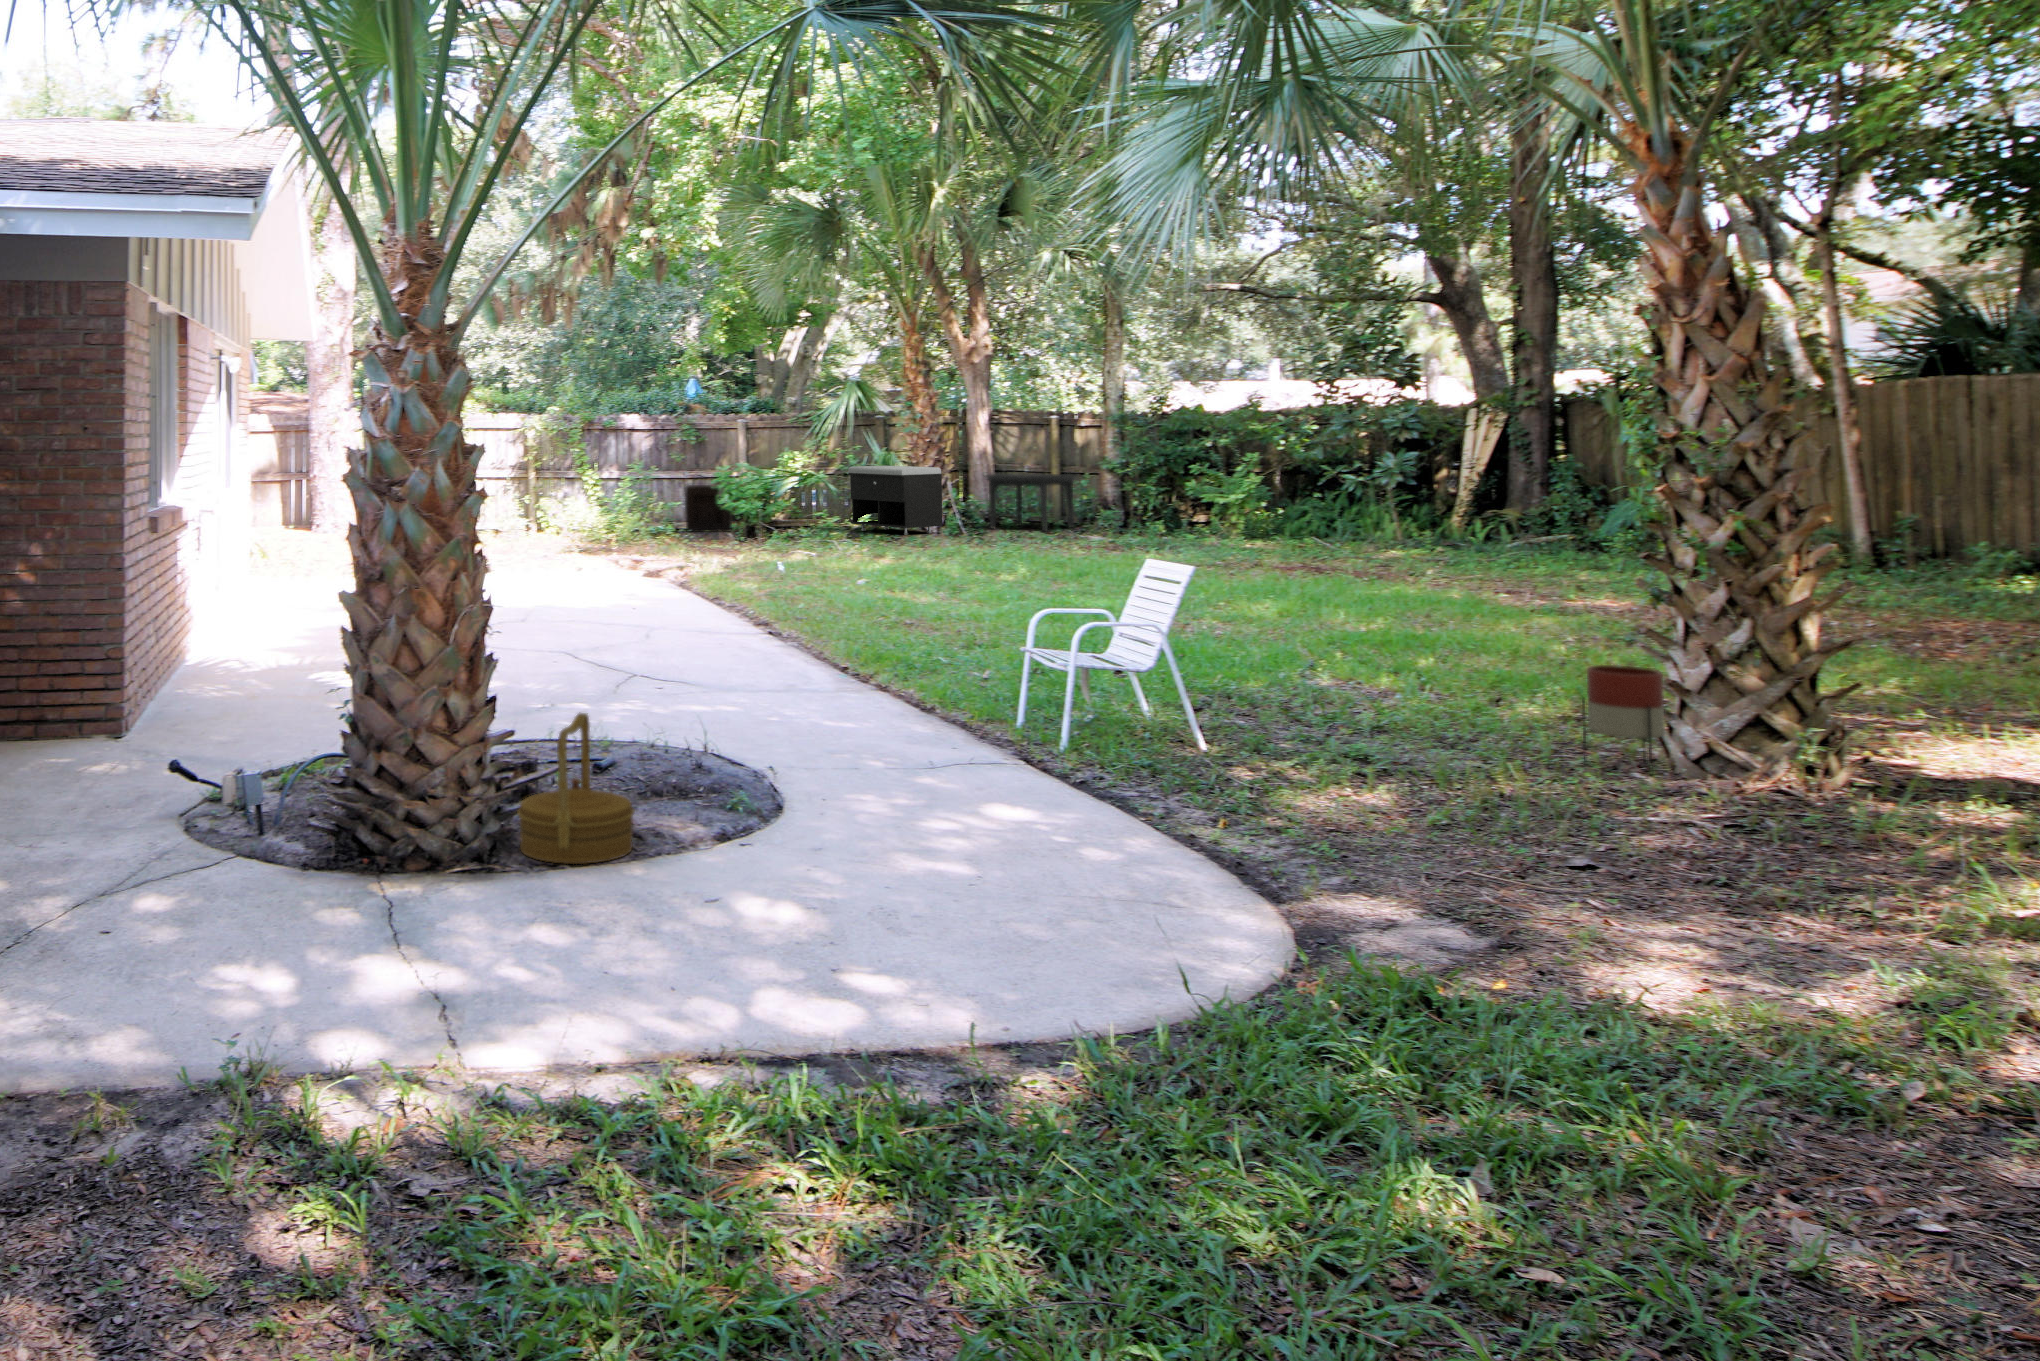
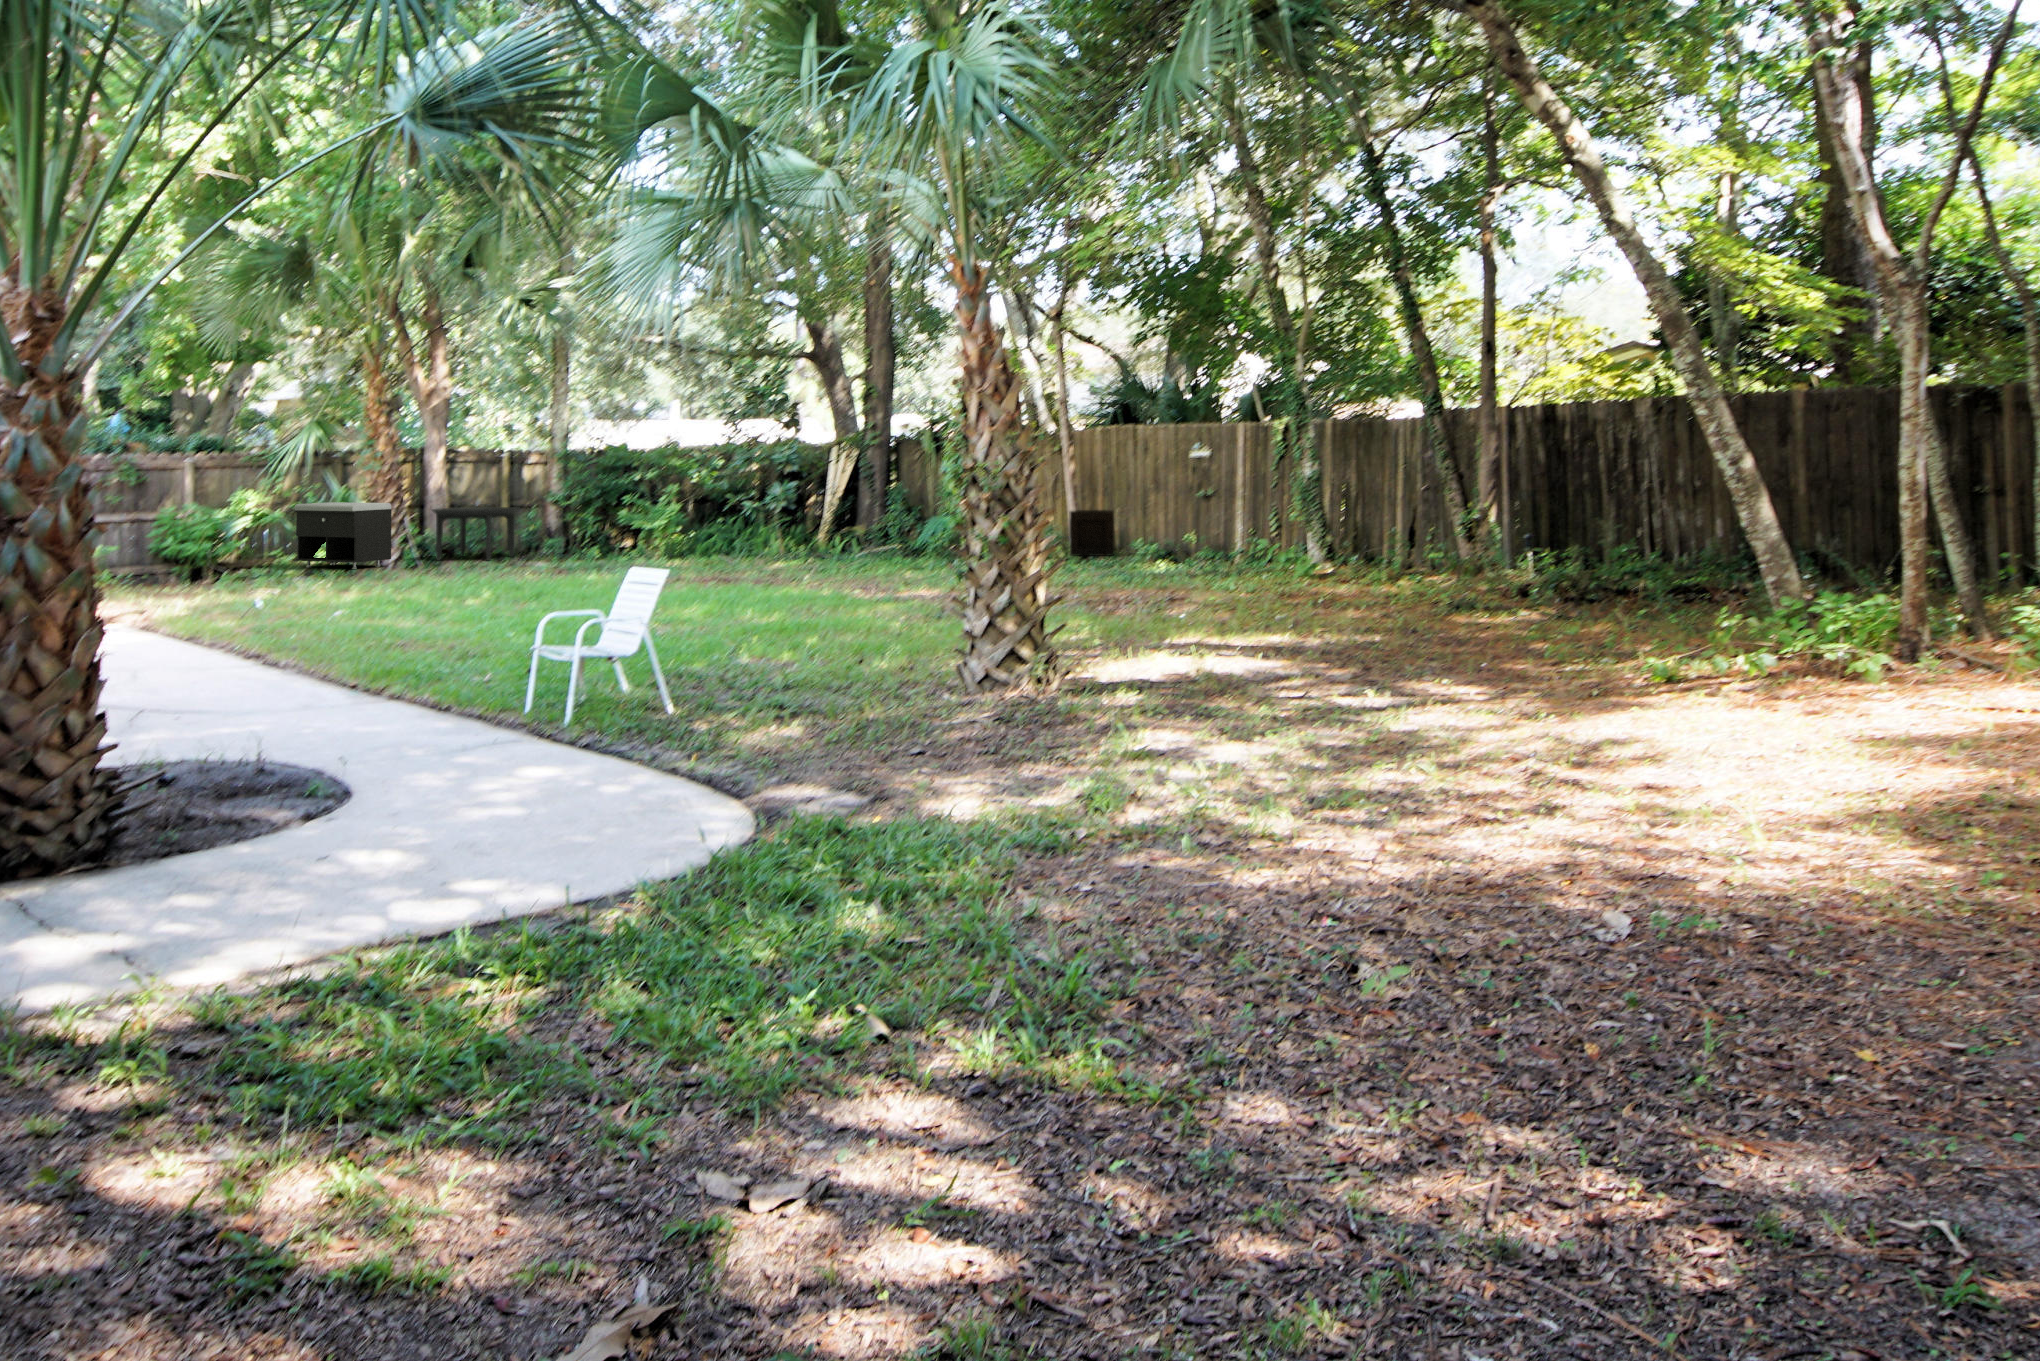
wooden crate: present [685,485,732,532] -> present [1069,510,1114,556]
planter: present [1582,665,1665,774] -> none [916,625,963,697]
woven basket: present [517,713,635,864] -> none [118,718,233,848]

